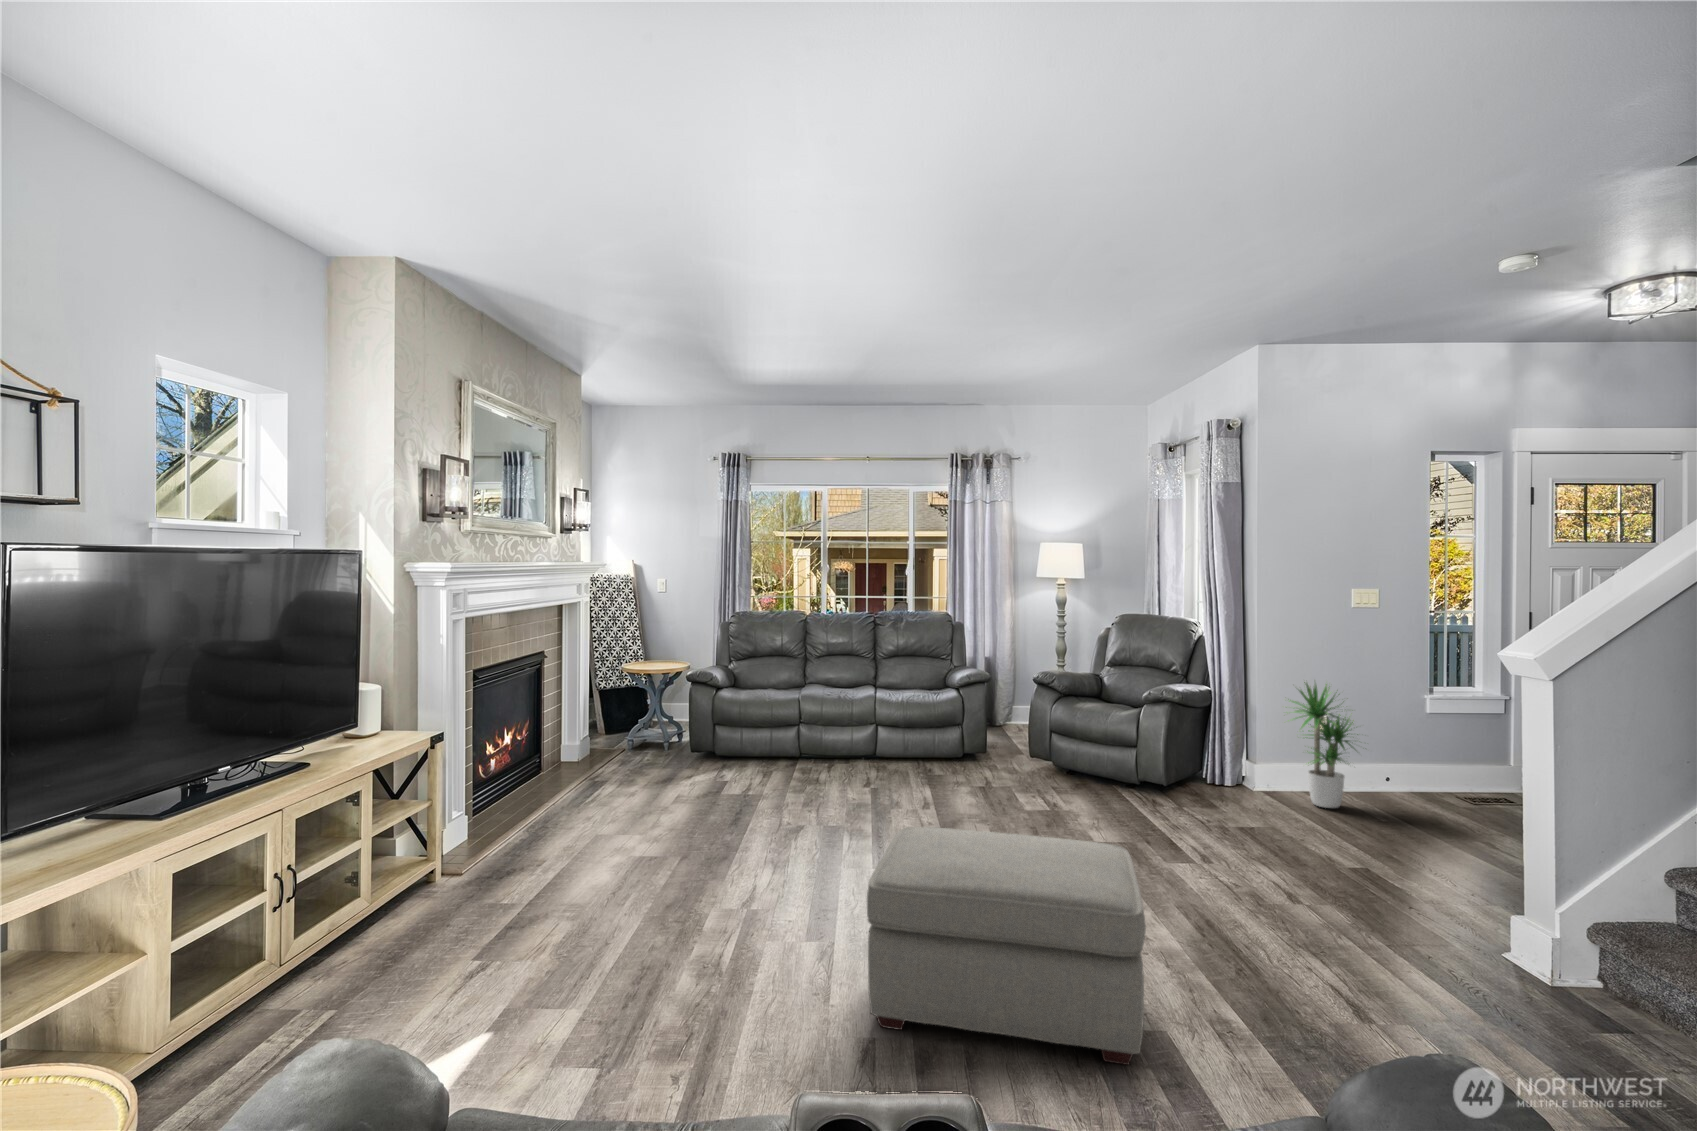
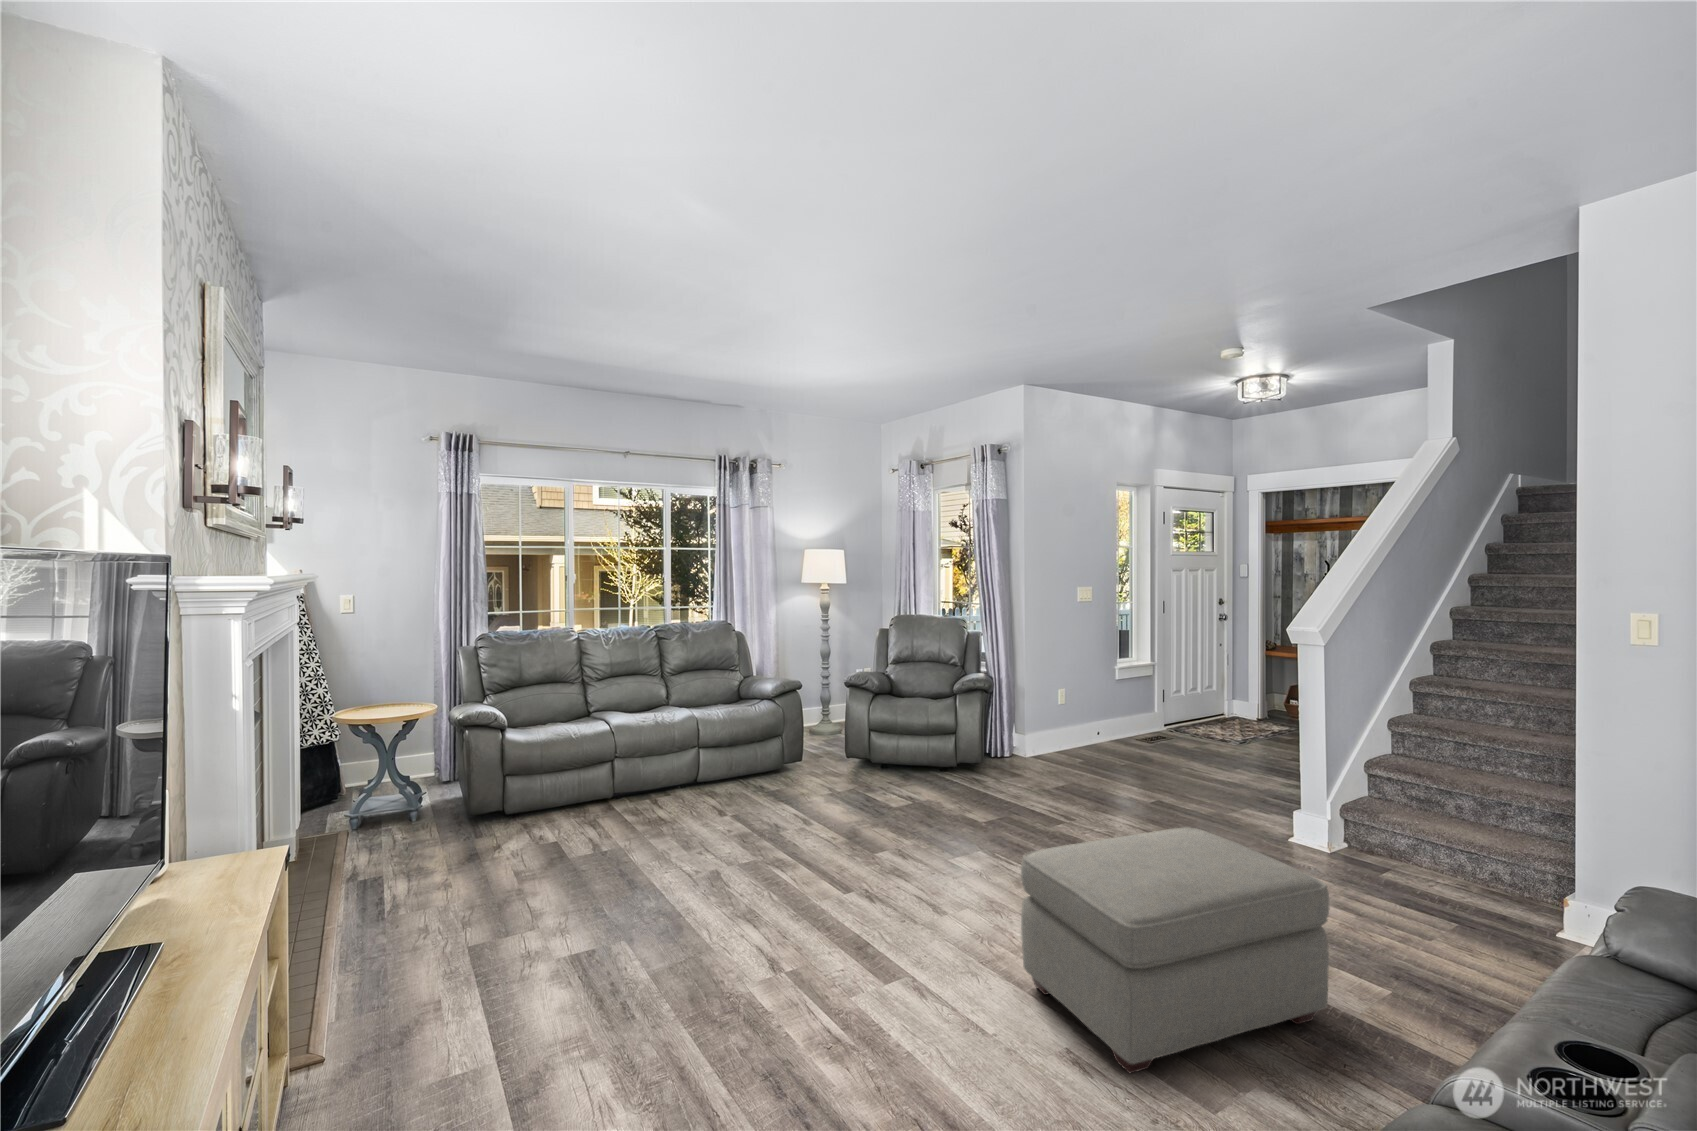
potted plant: present [1289,682,1358,808] -> none [1050,659,1115,761]

